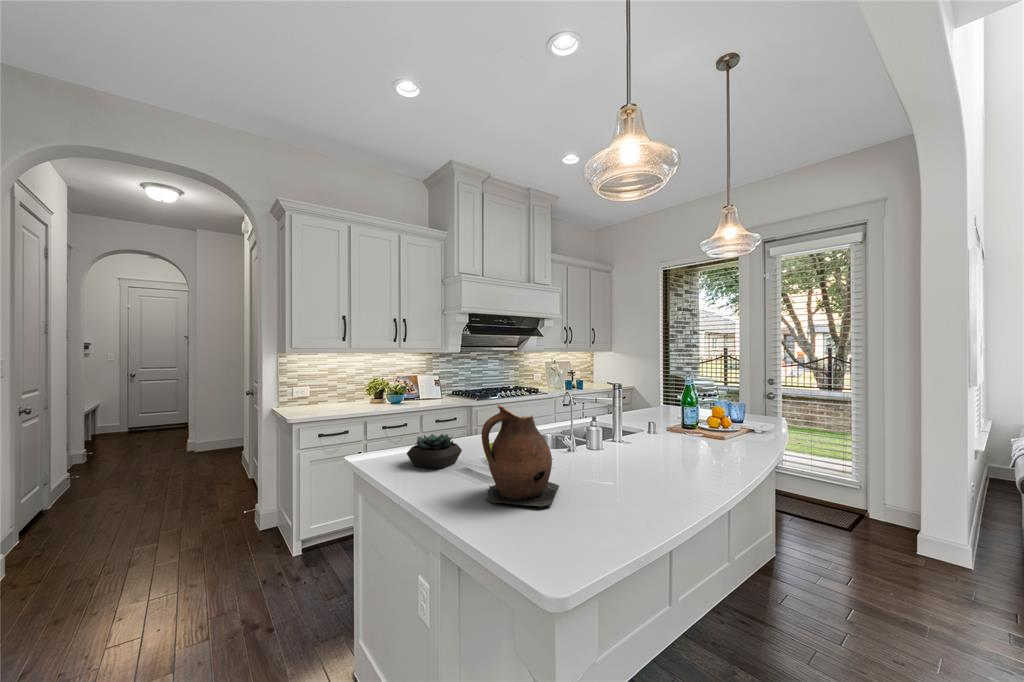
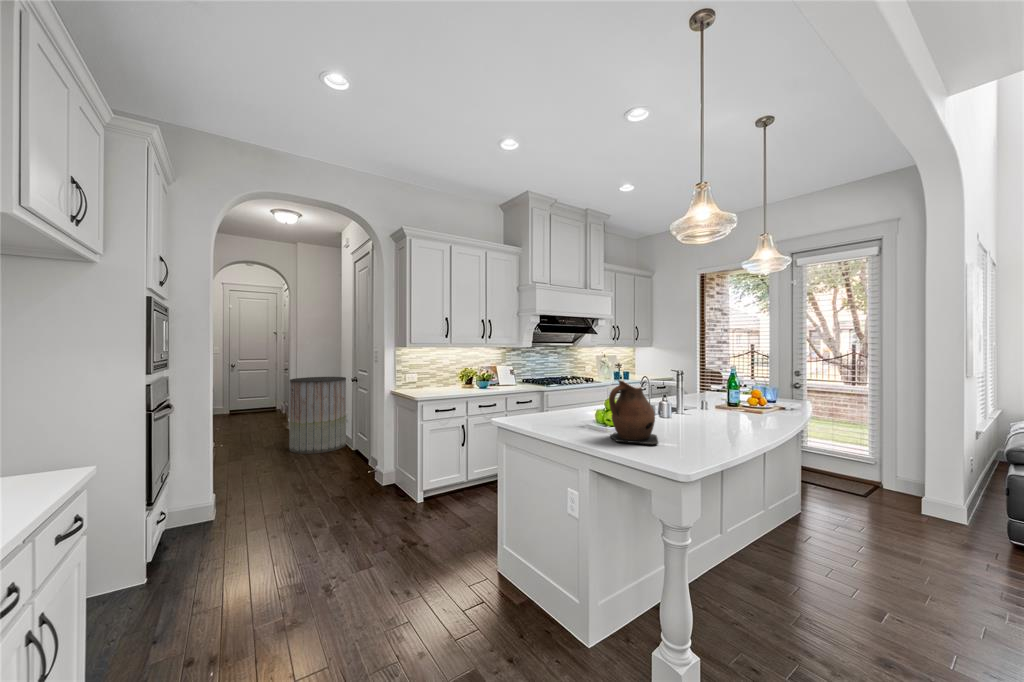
trash can: none [163,389,242,486] -> present [289,377,346,454]
succulent plant: present [407,434,462,469] -> none [540,403,577,426]

